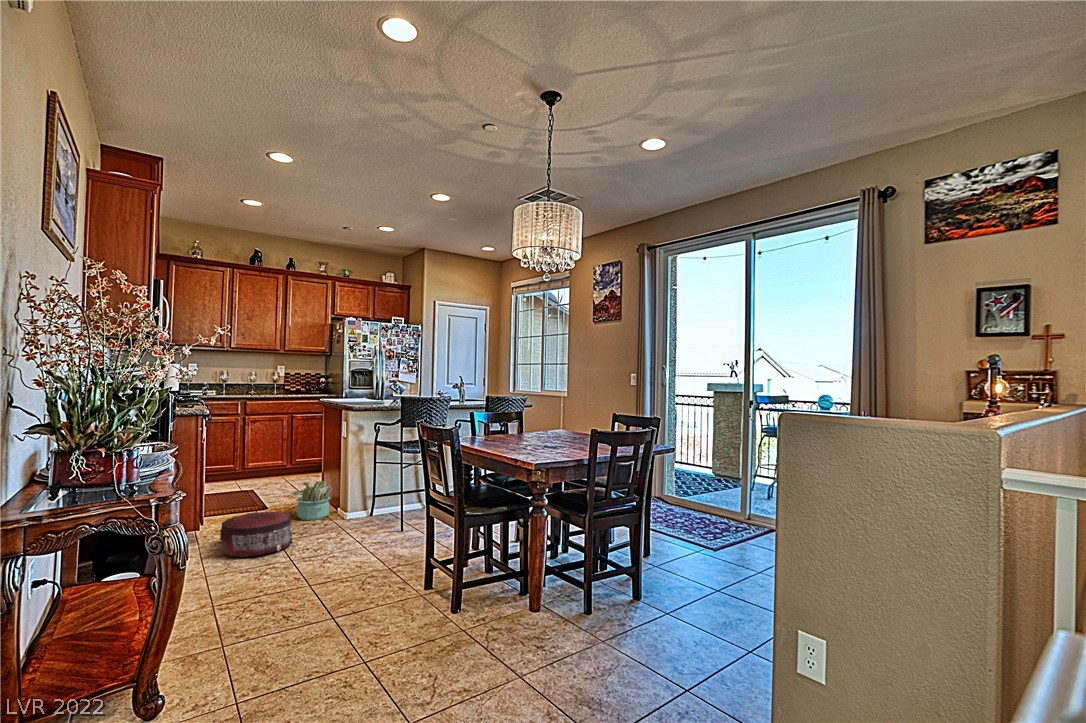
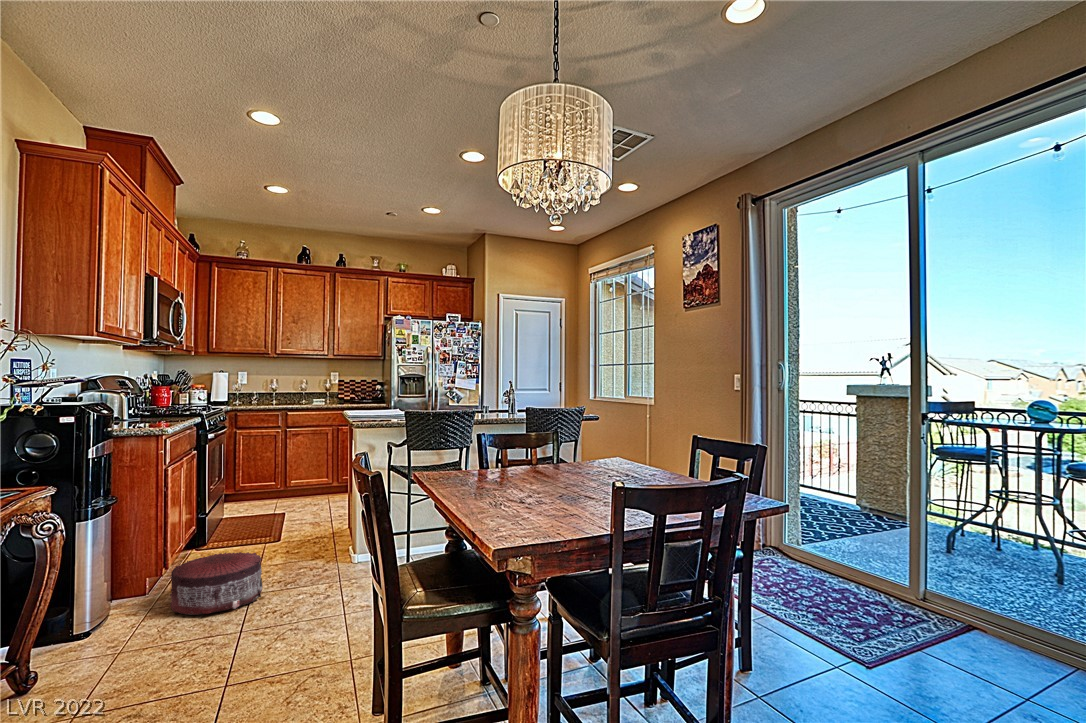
decorative plant: present [290,481,332,520] -> none [291,510,340,560]

